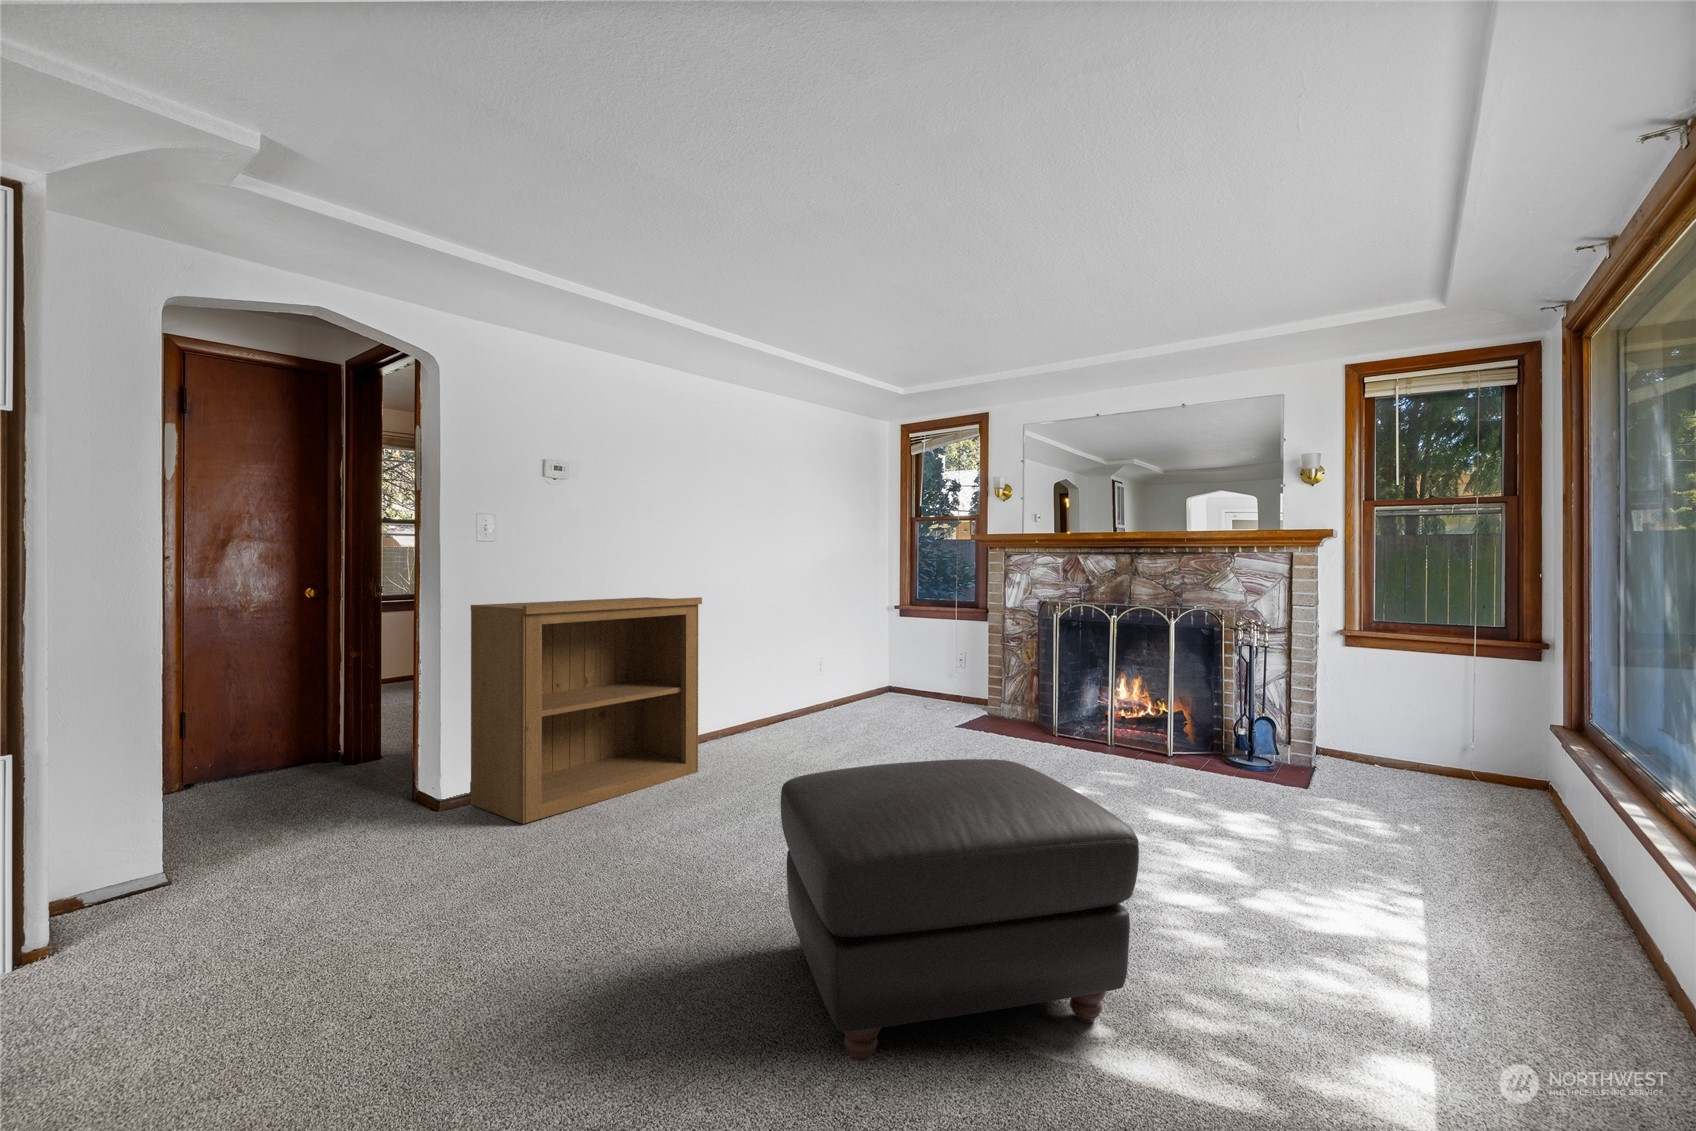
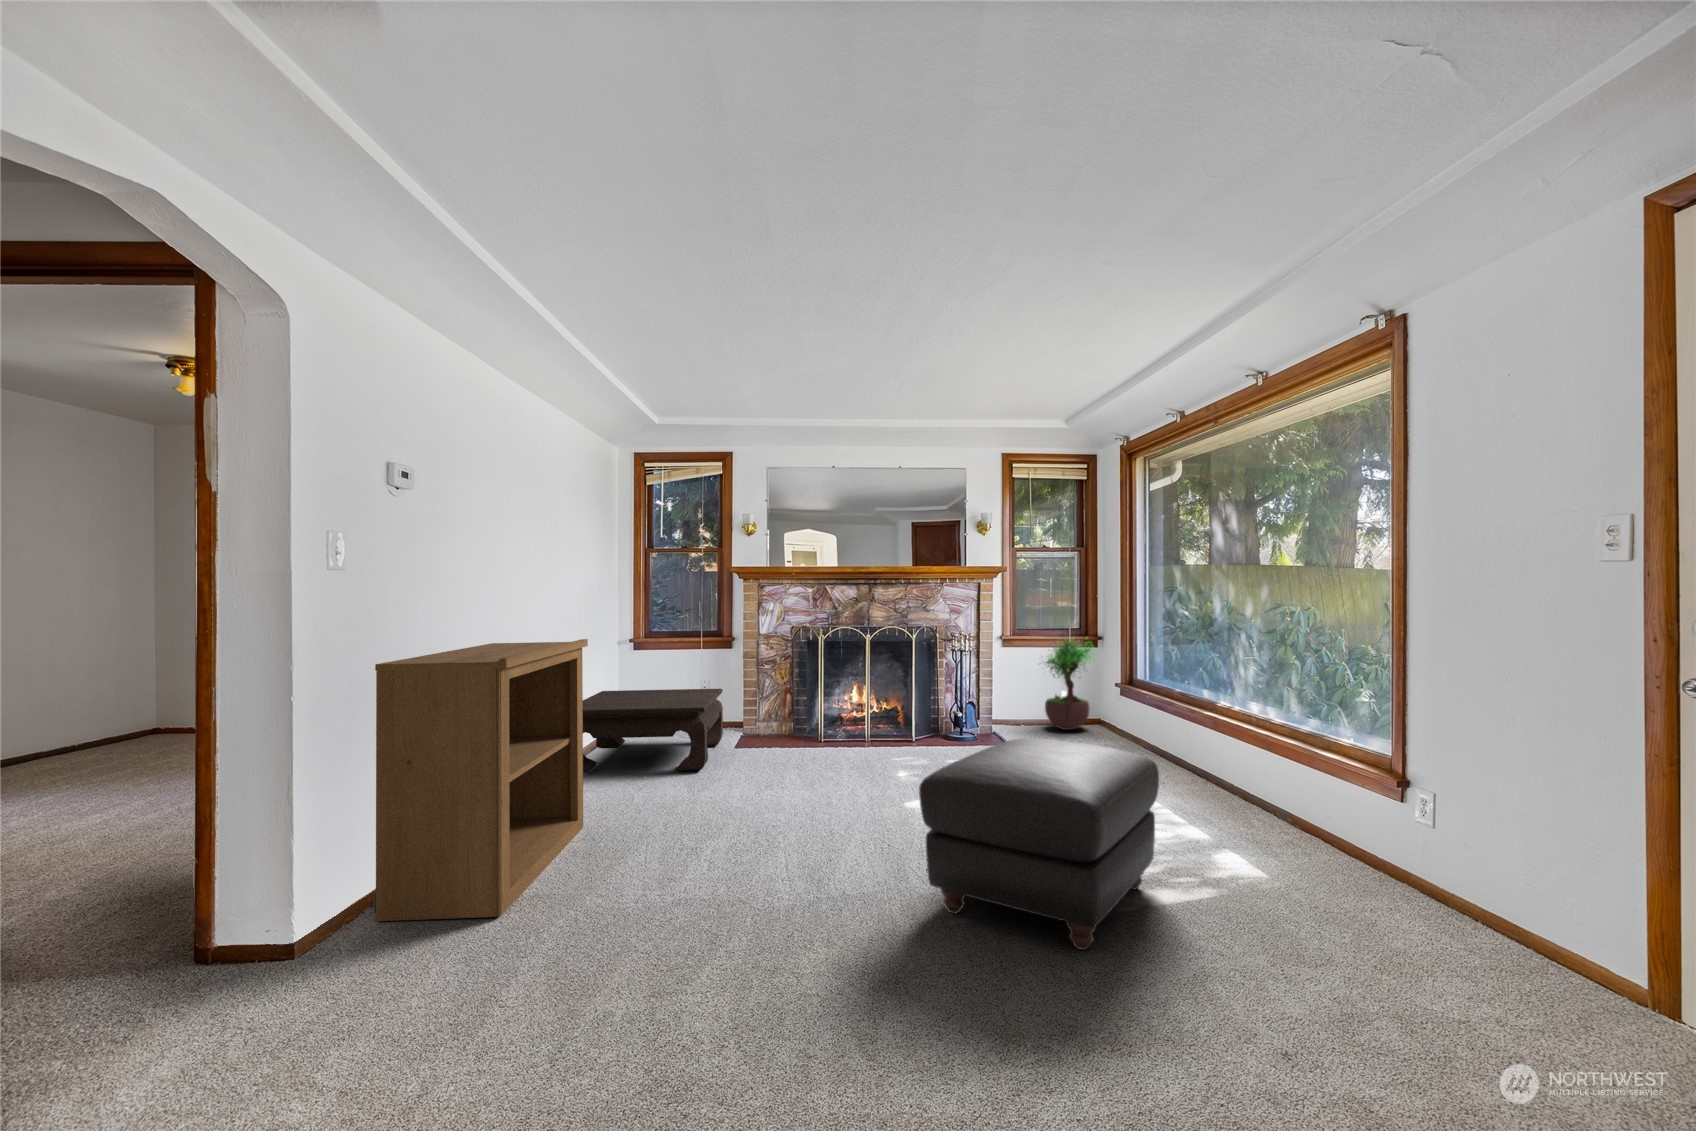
potted tree: none [1378,627,1496,785] -> present [1044,637,1095,730]
coffee table: none [765,654,947,743] -> present [583,689,723,773]

